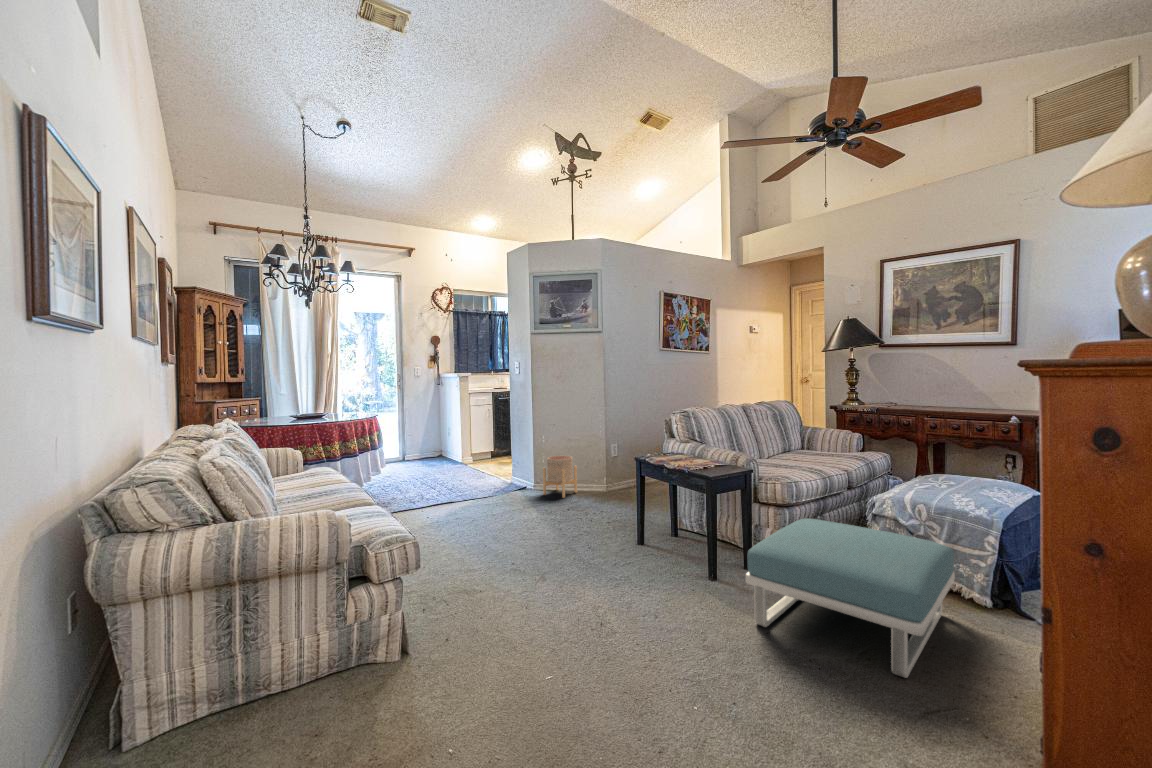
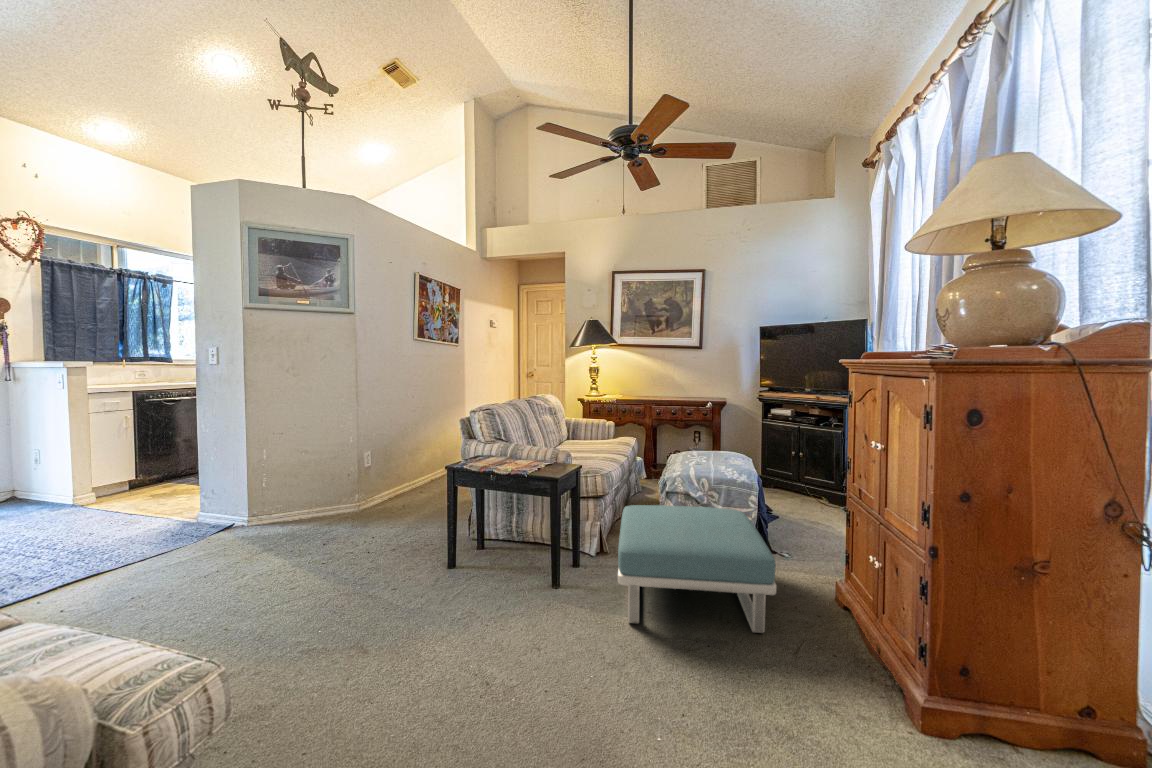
planter: present [543,456,577,498] -> none [274,469,324,525]

